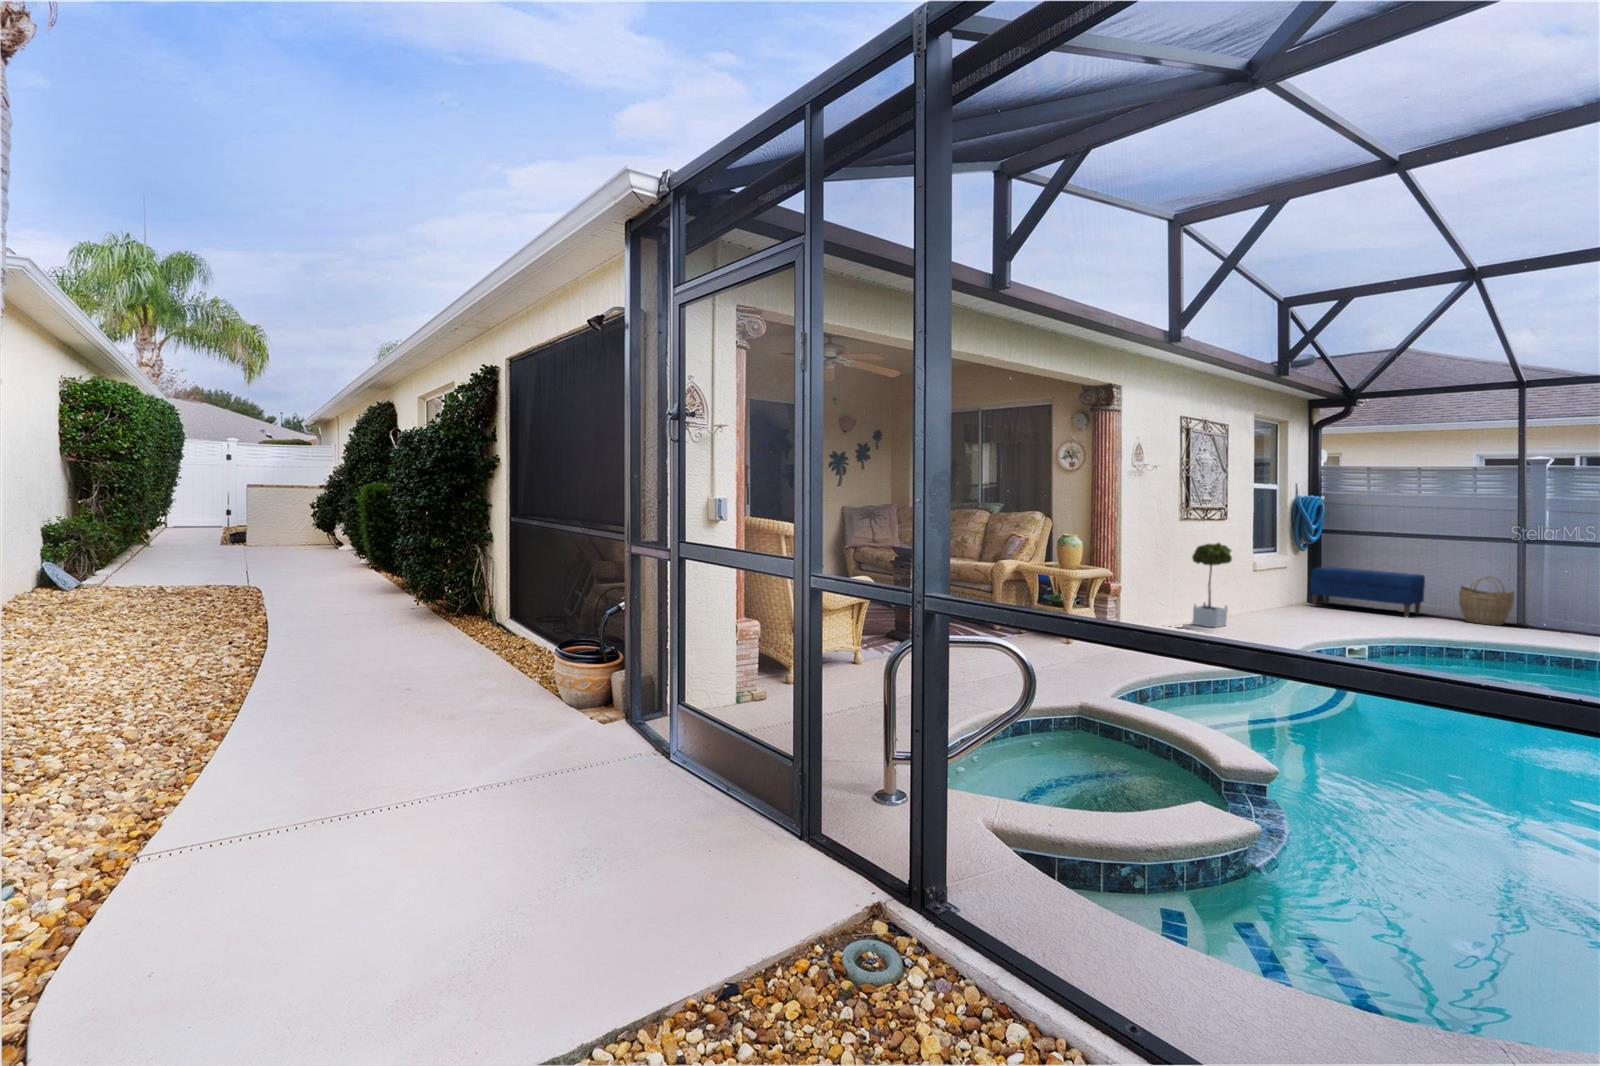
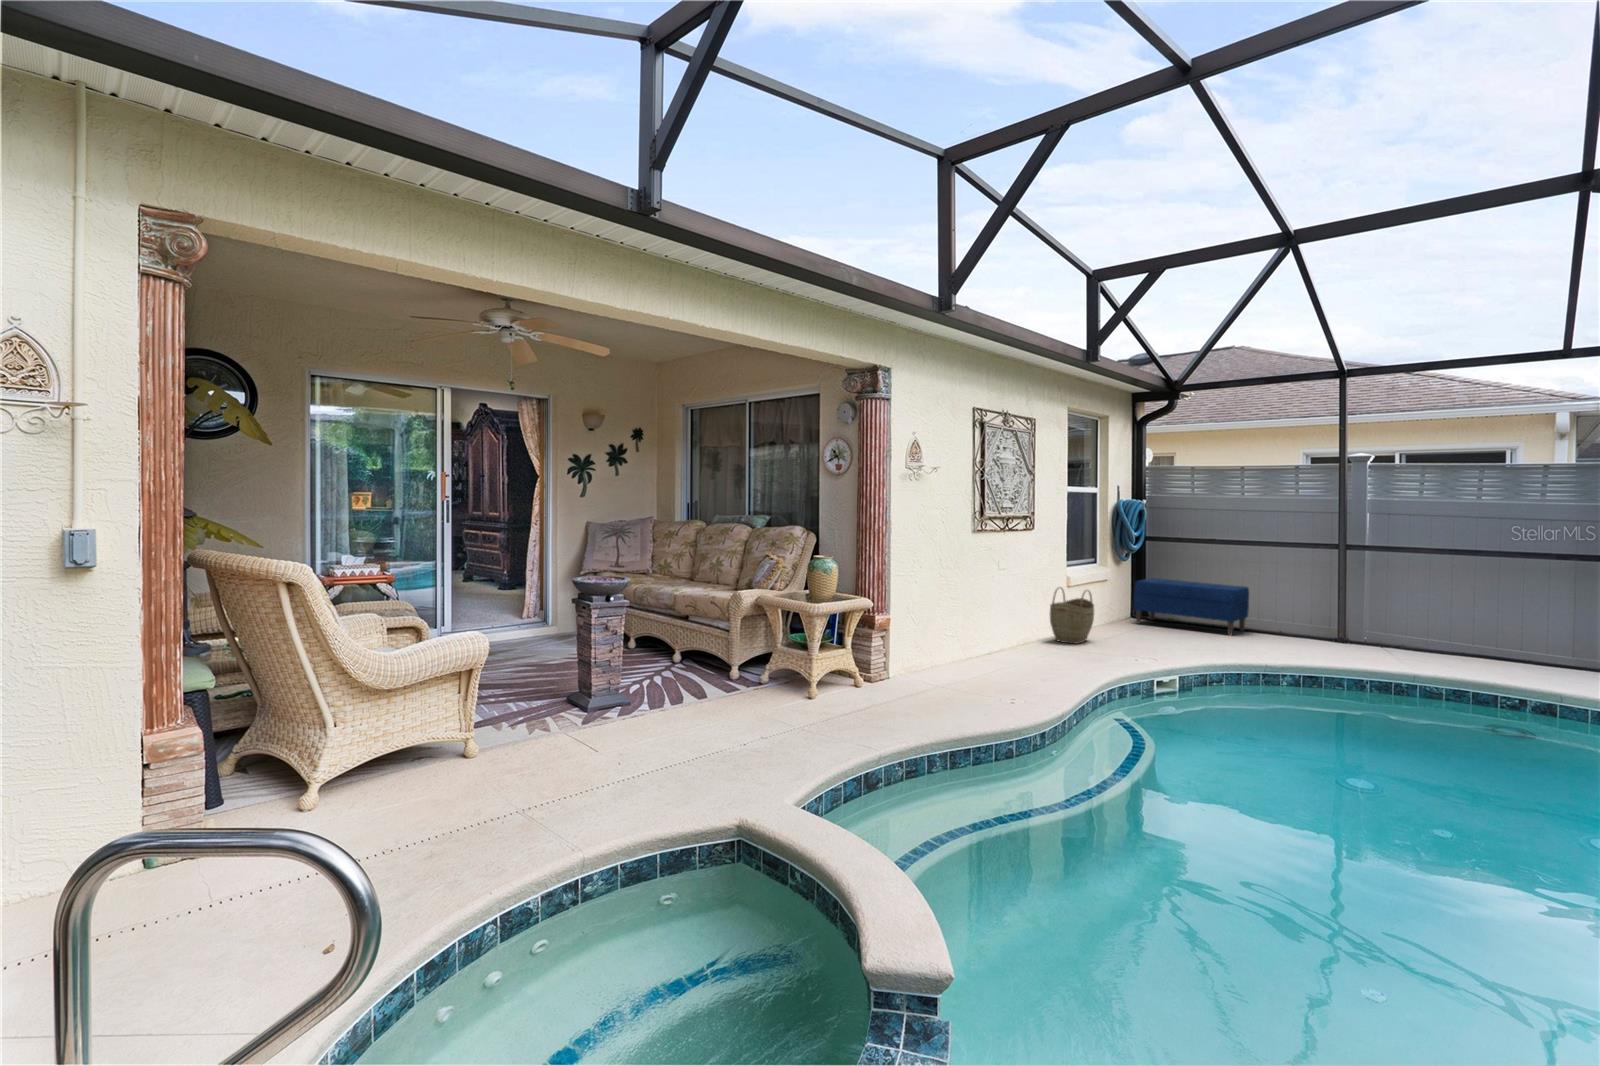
potted tree: present [1192,543,1232,628] -> none [987,558,1032,661]
woven basket: present [1459,577,1514,626] -> present [1050,587,1094,644]

